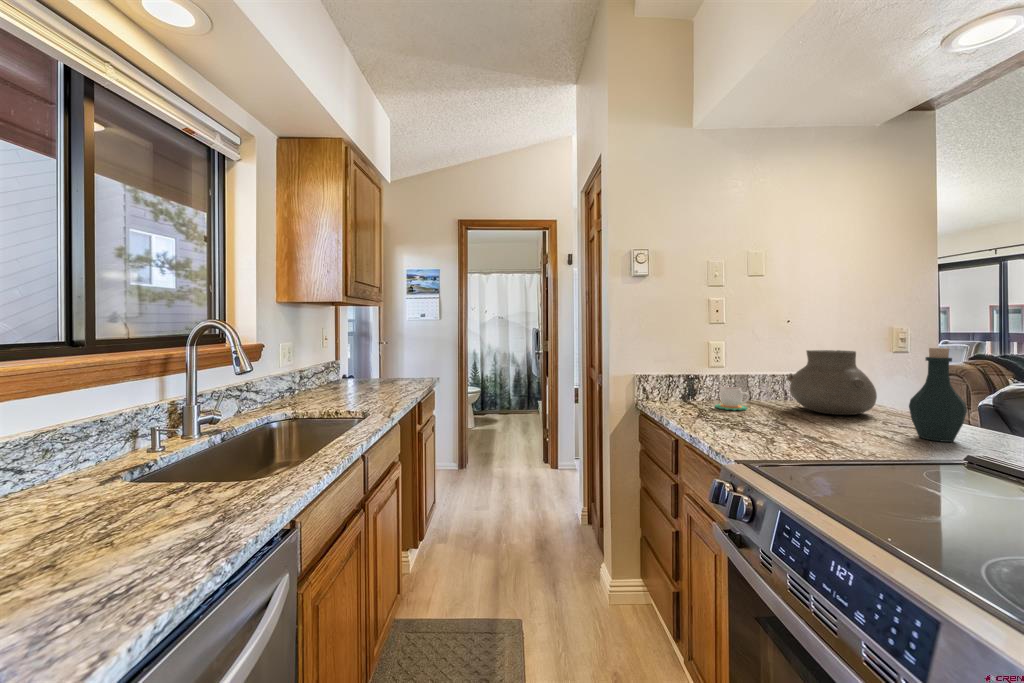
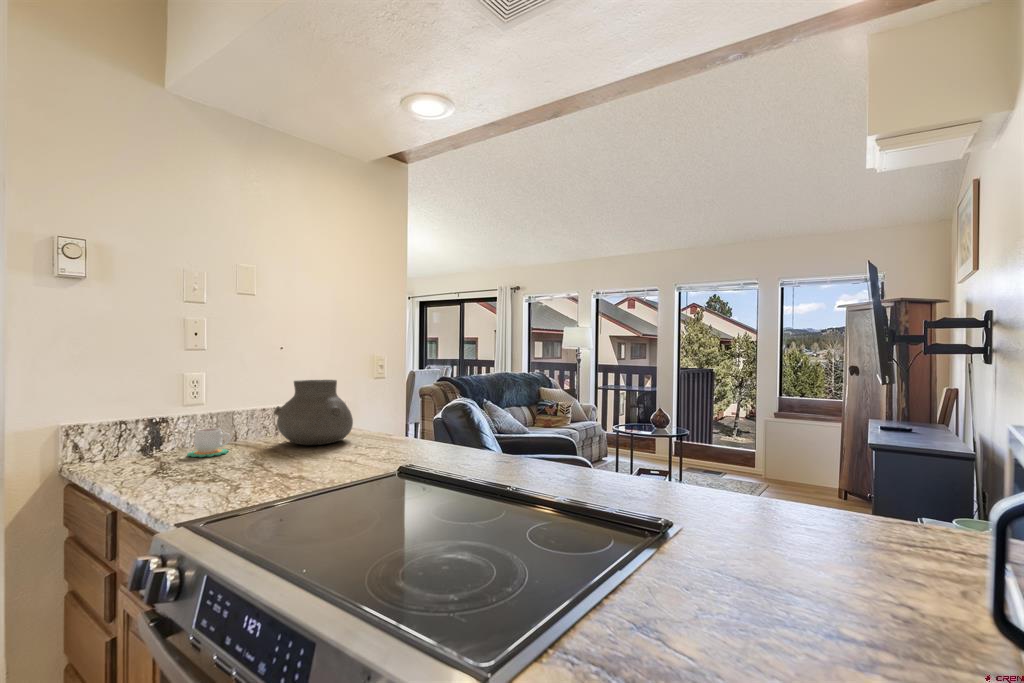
bottle: present [909,348,967,442] -> none [368,375,405,457]

